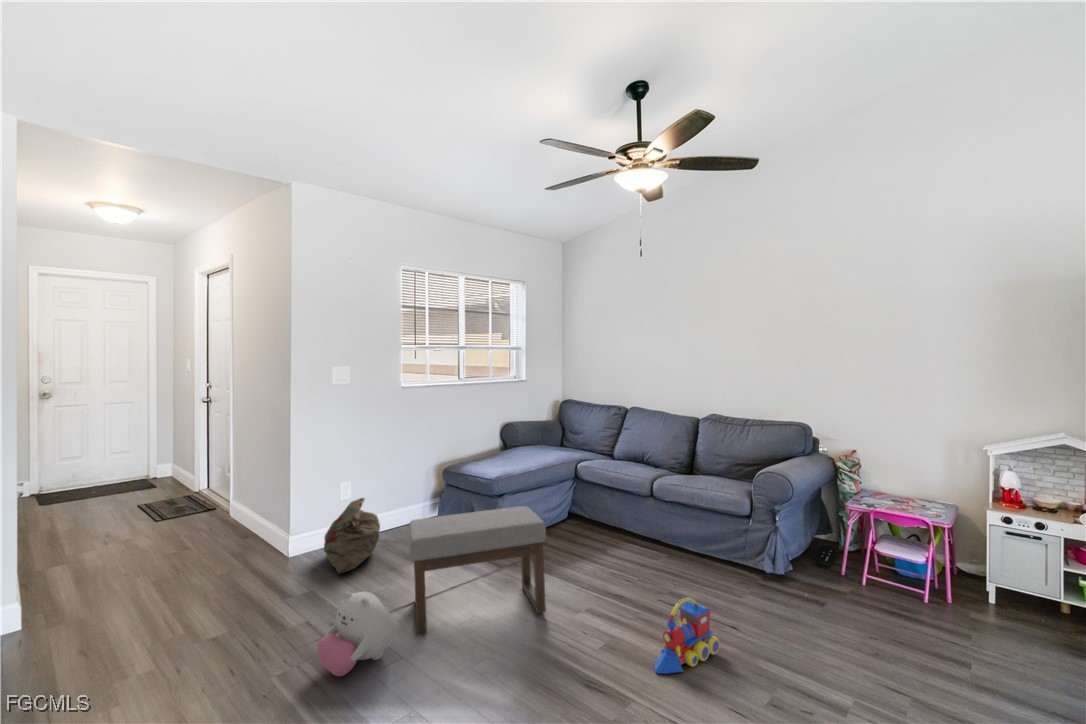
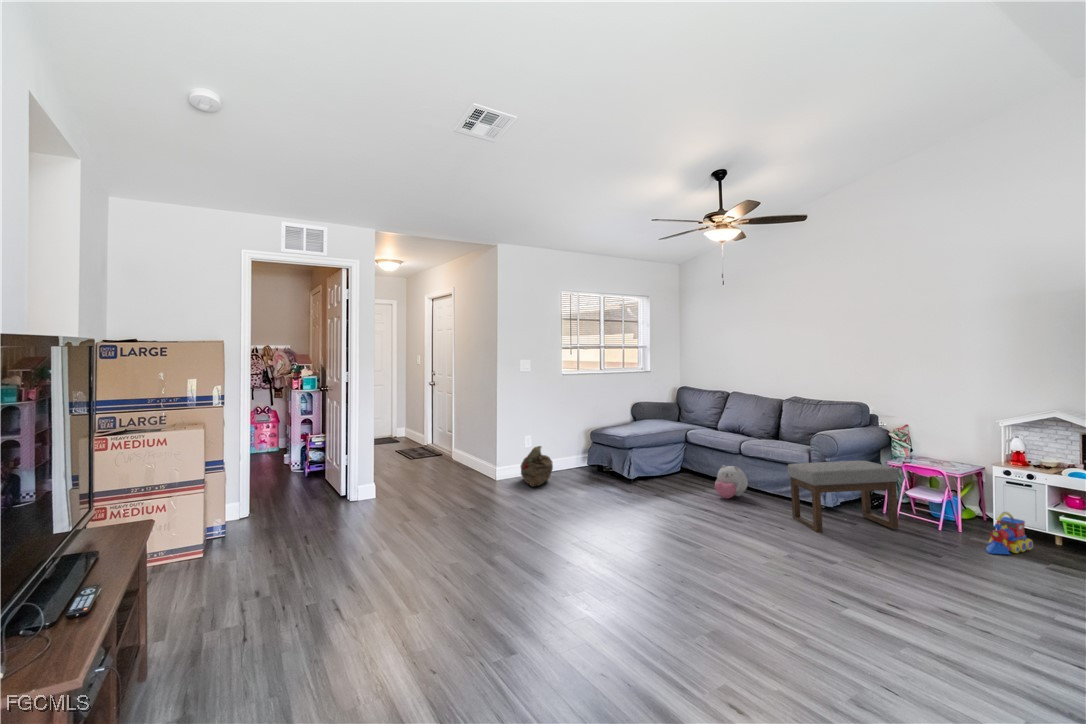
ottoman: present [409,506,546,636] -> present [788,461,899,533]
plush toy: present [317,592,394,676] -> present [715,465,748,499]
toy train: present [655,597,720,674] -> present [986,512,1033,554]

